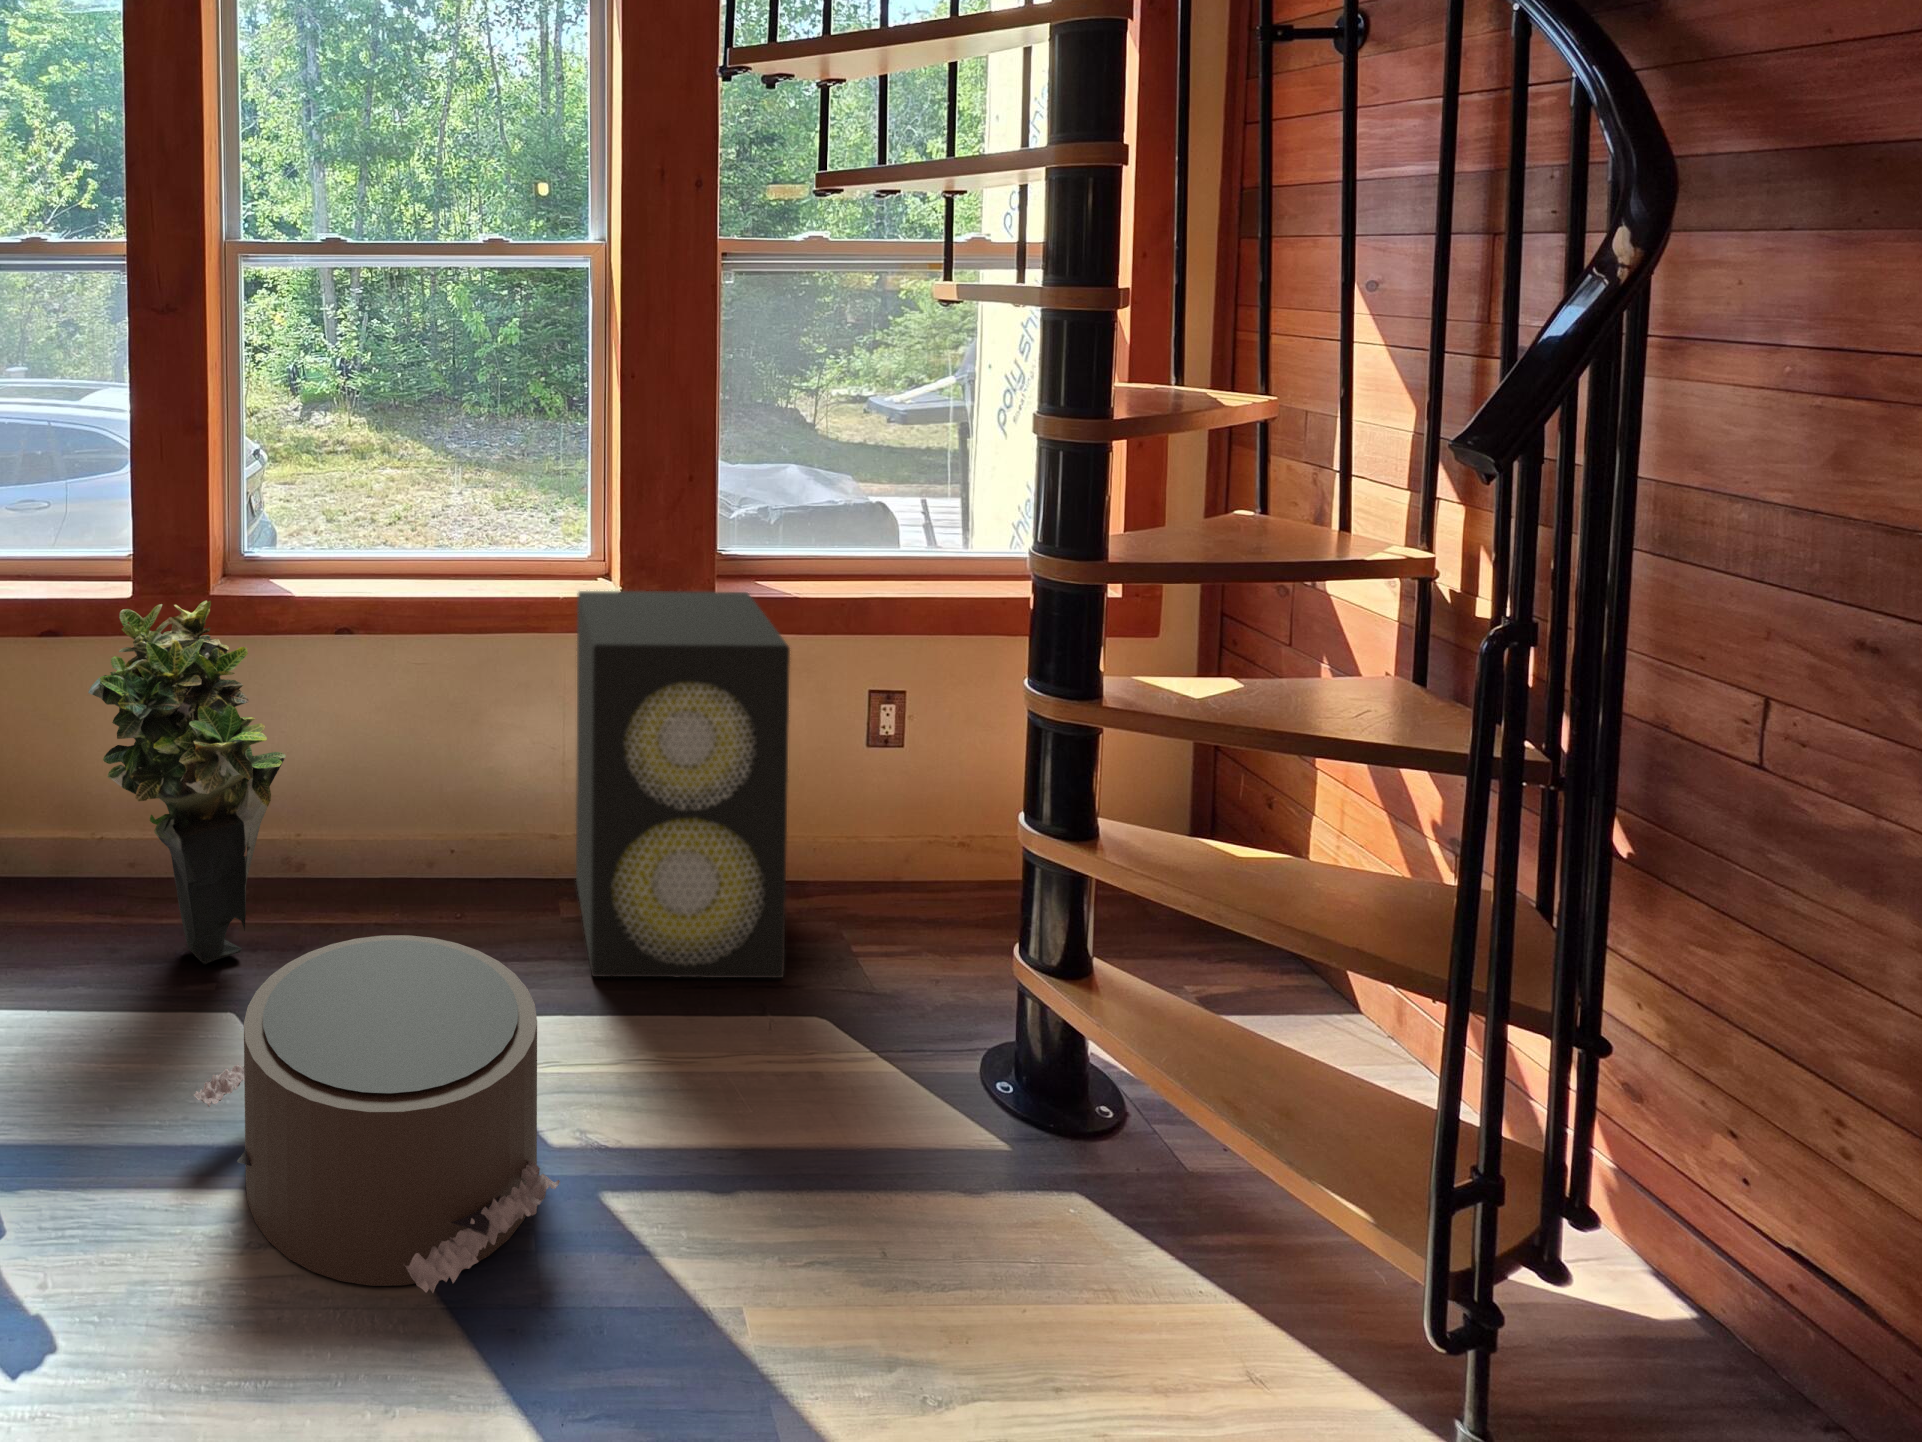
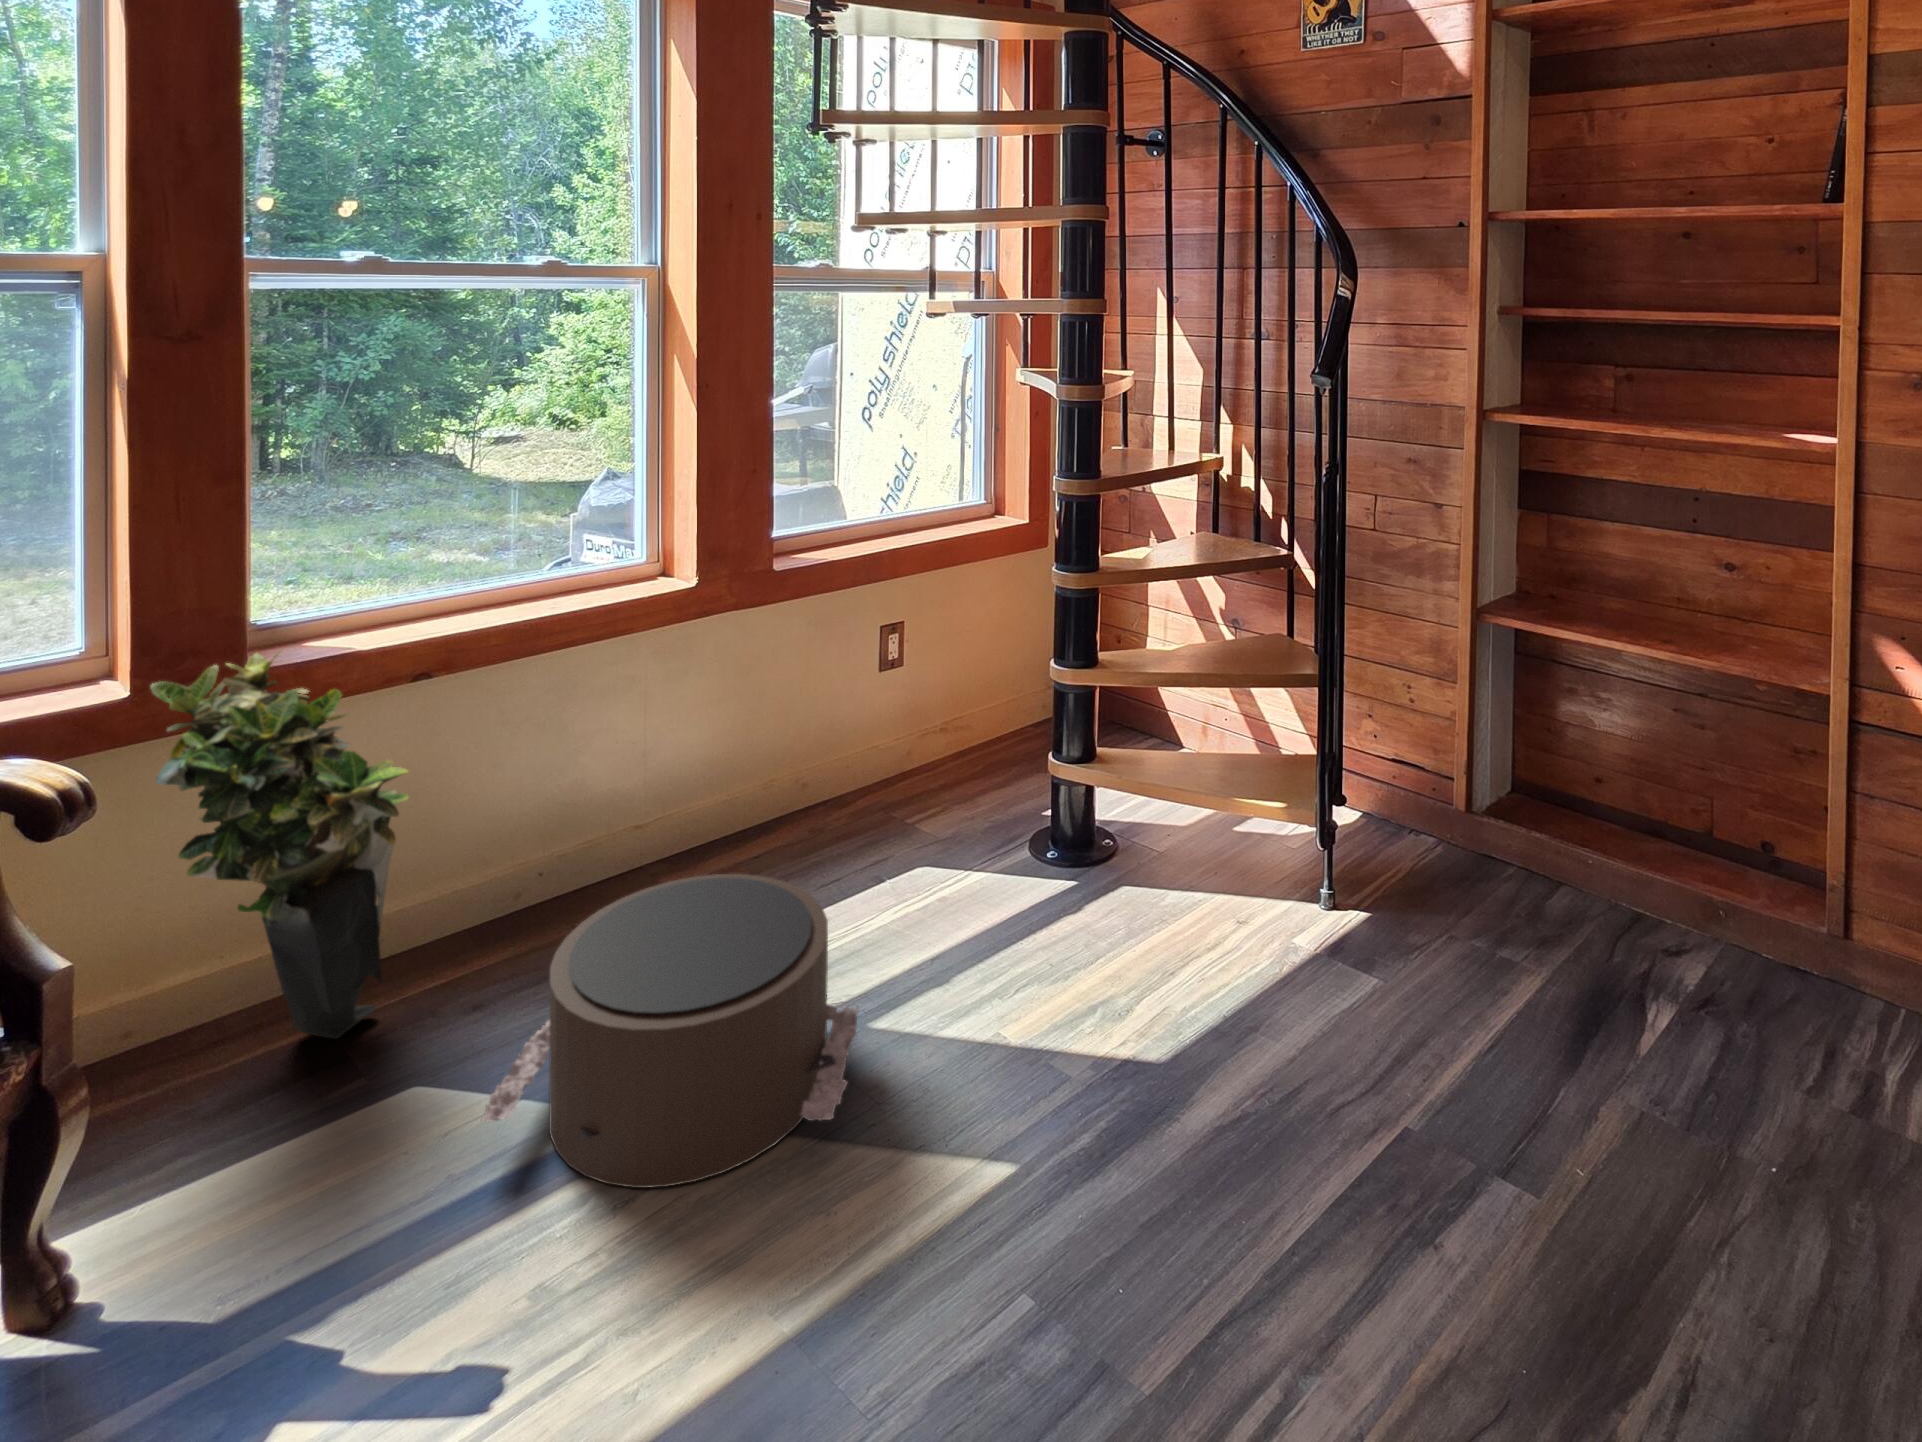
speaker: present [576,591,790,978] -> none [661,543,877,885]

